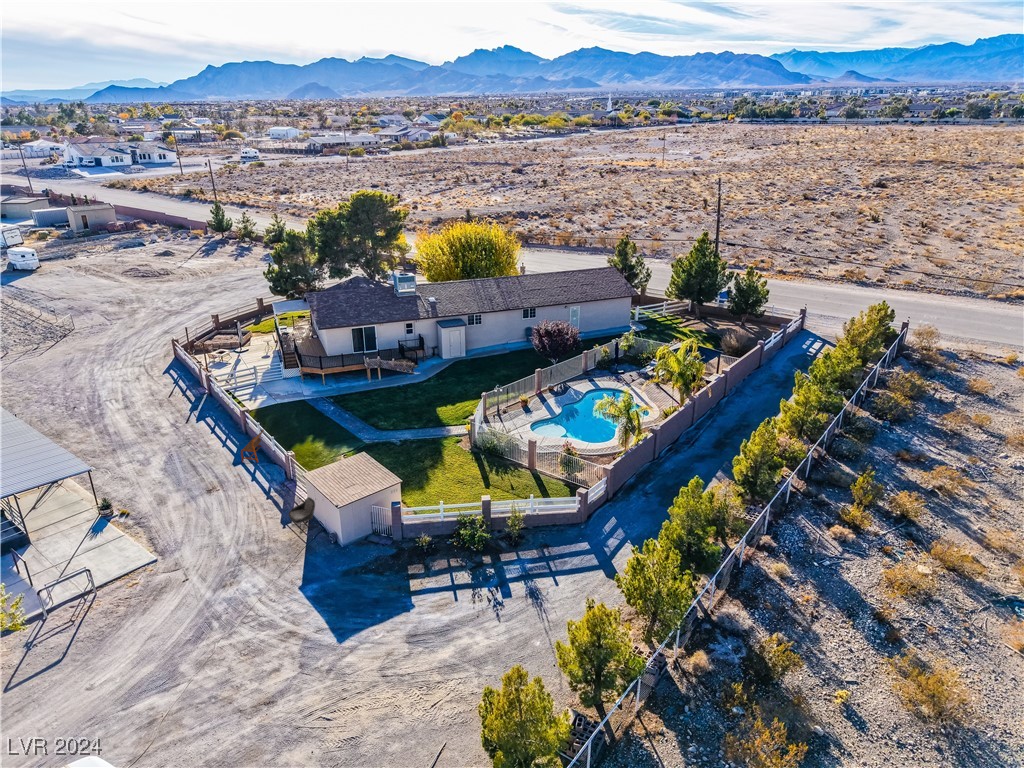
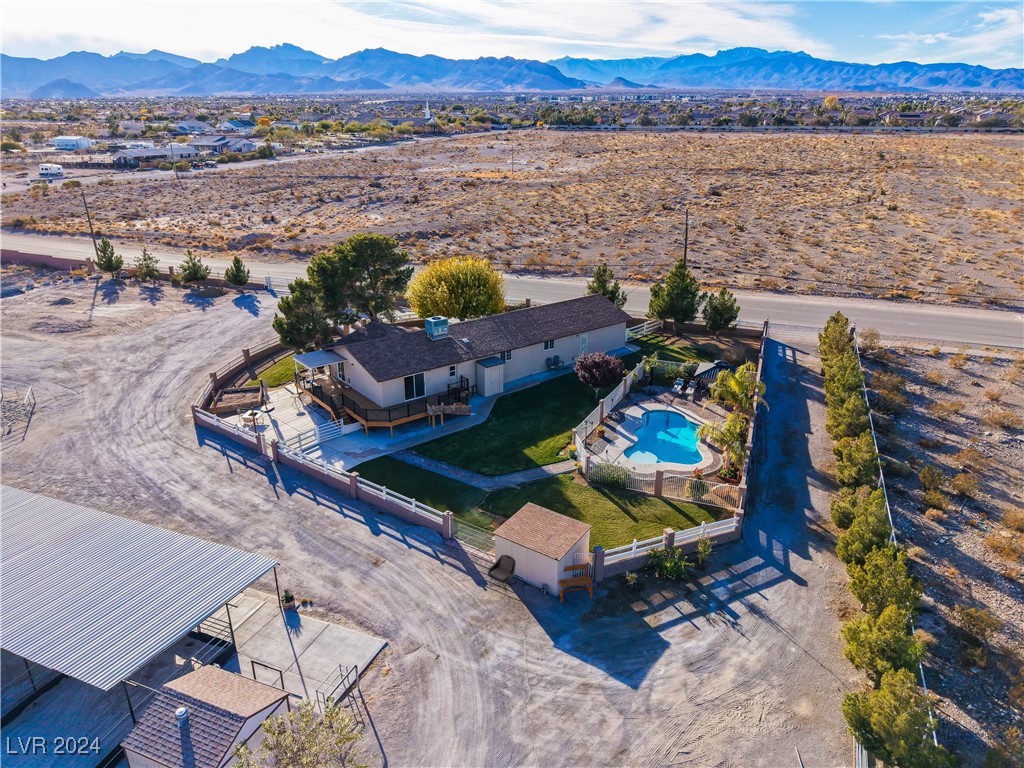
bench: present [241,430,264,462] -> present [558,563,592,602]

